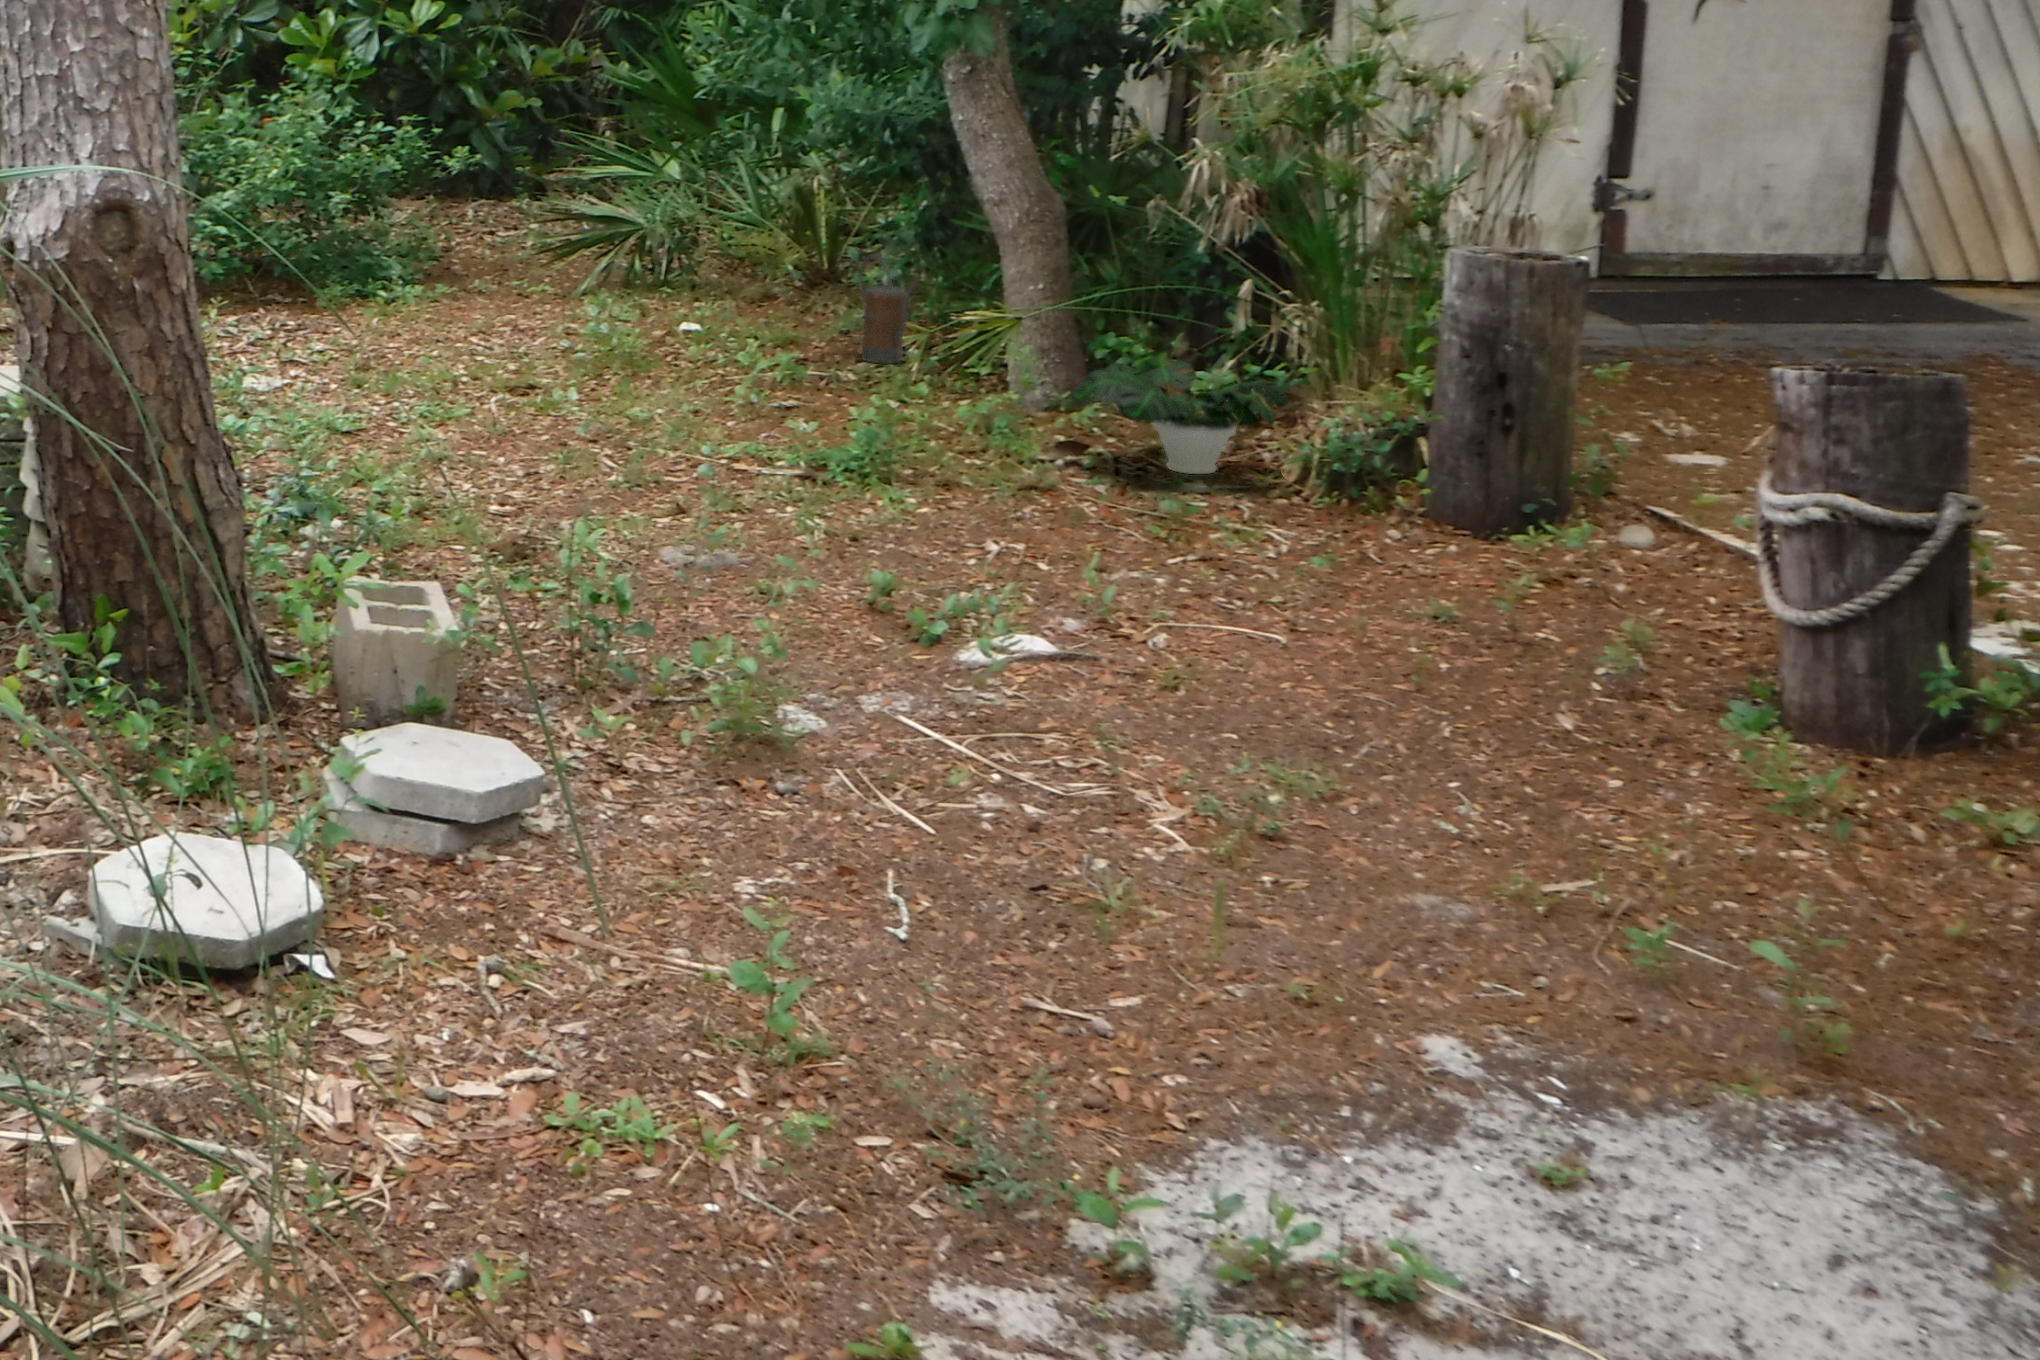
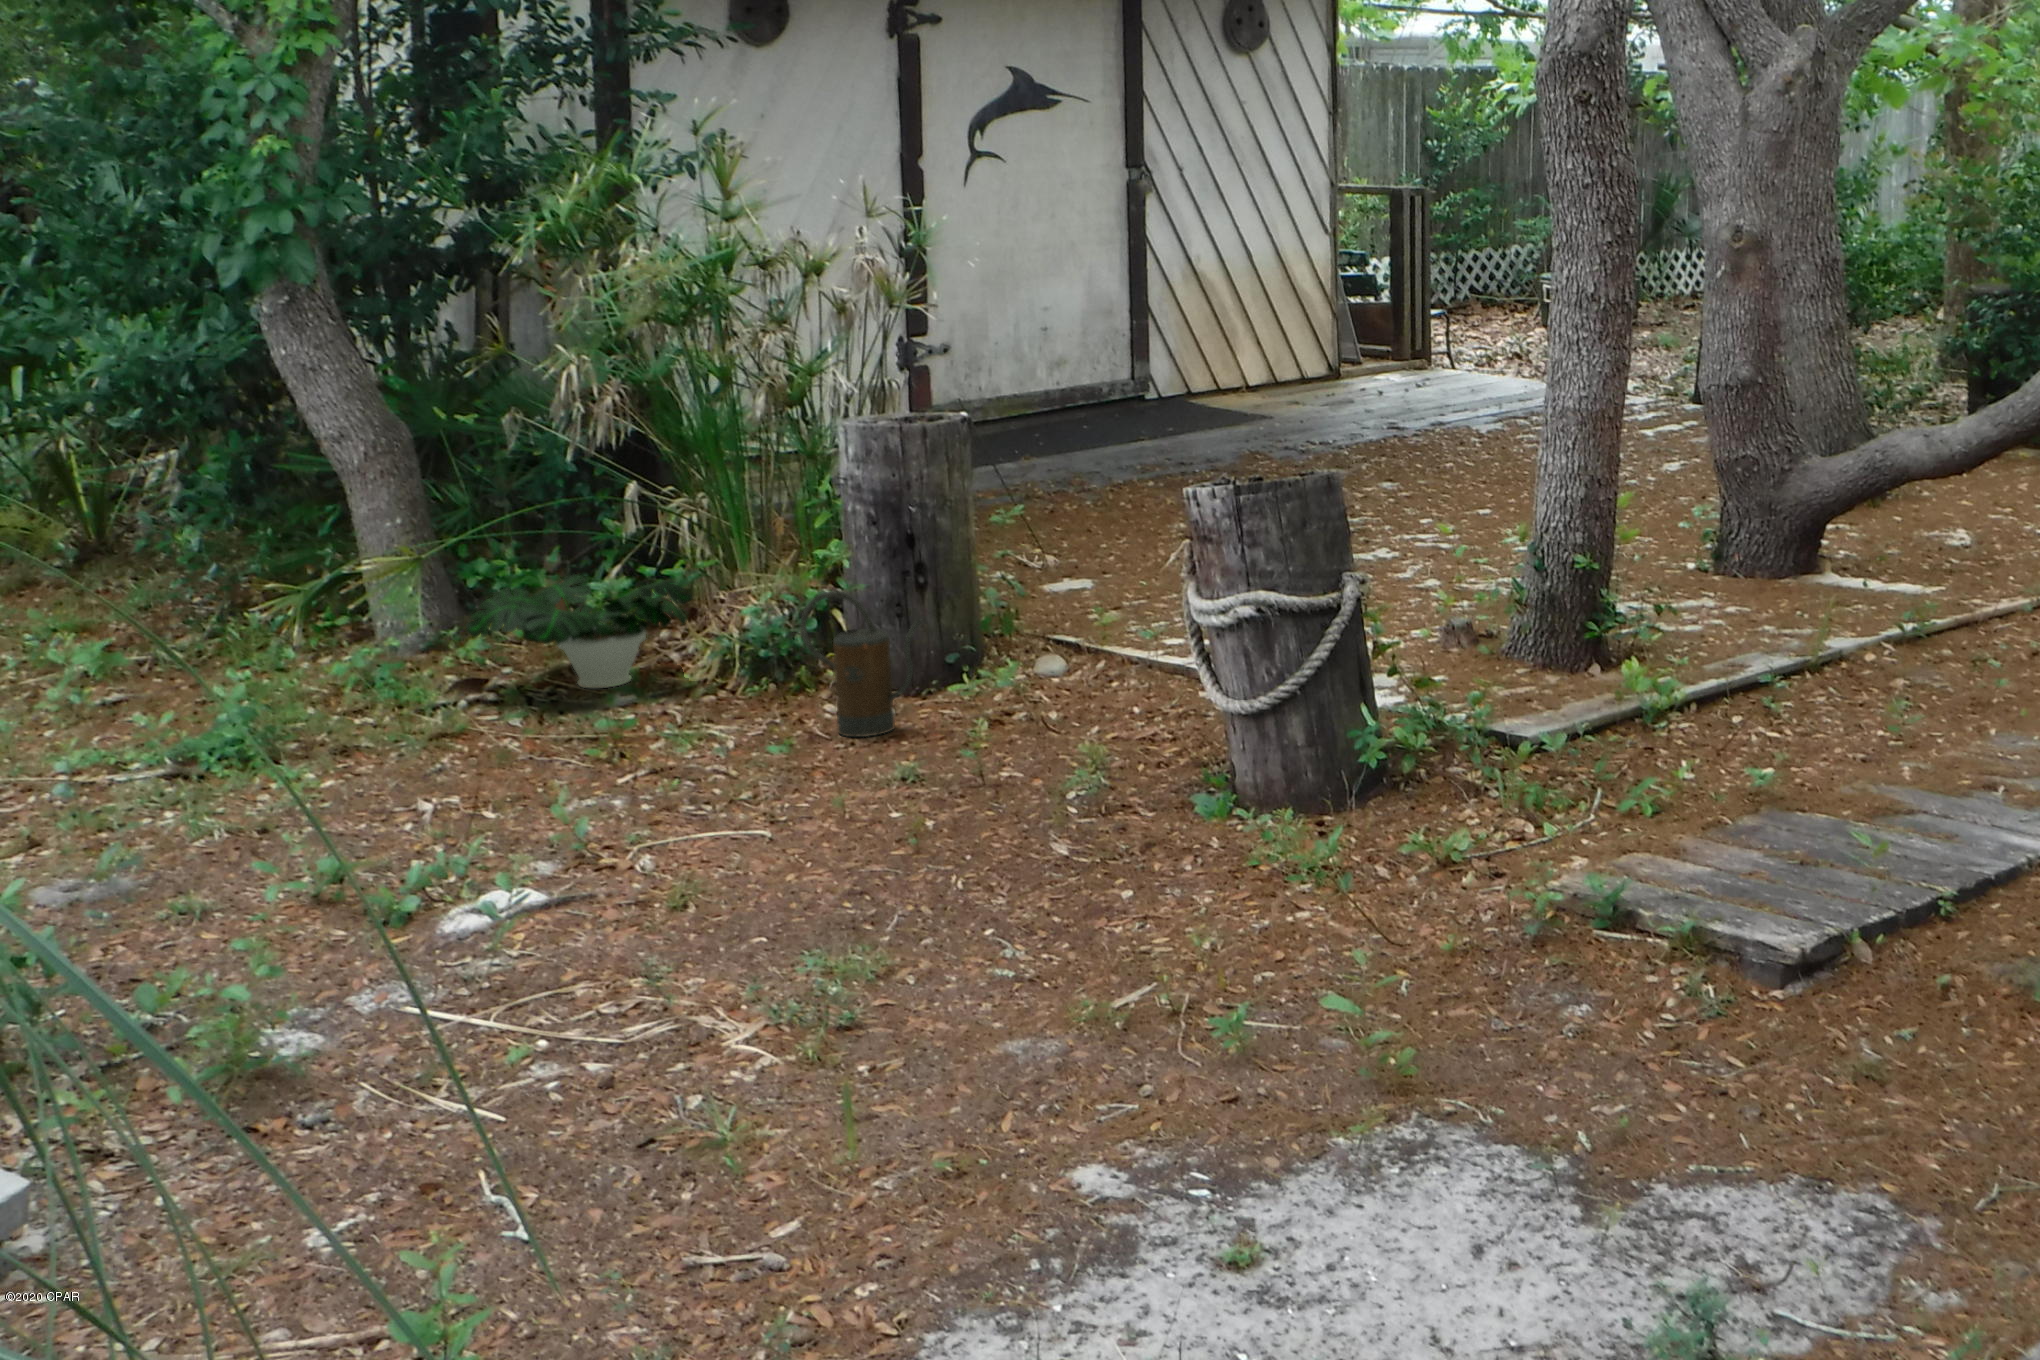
watering can: present [858,254,913,363] -> present [800,591,921,737]

